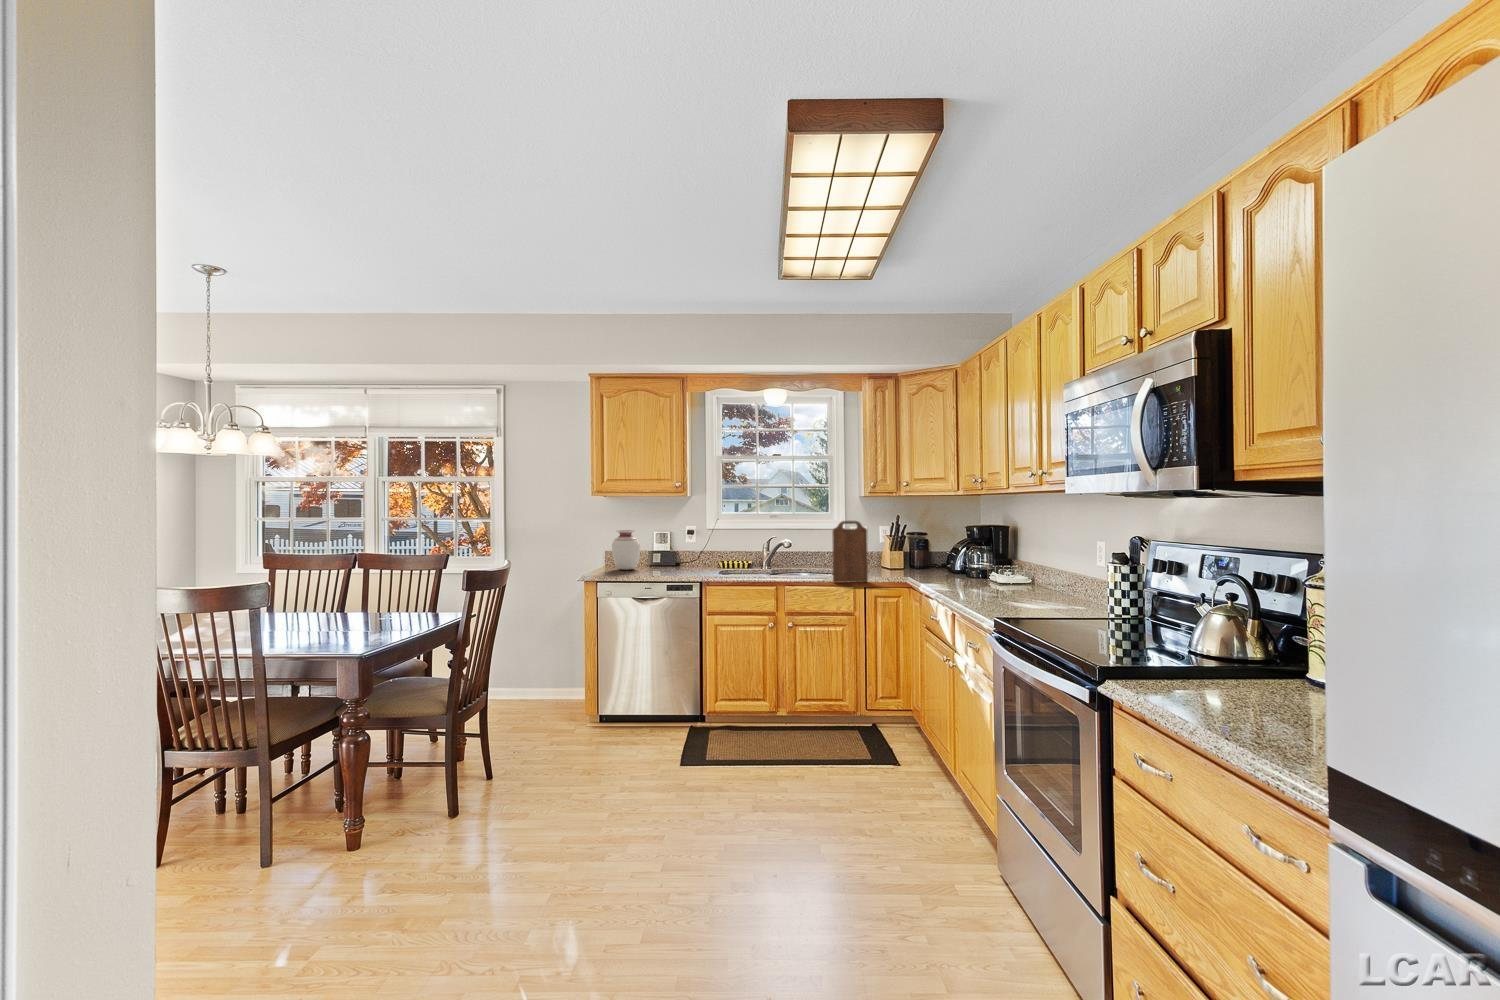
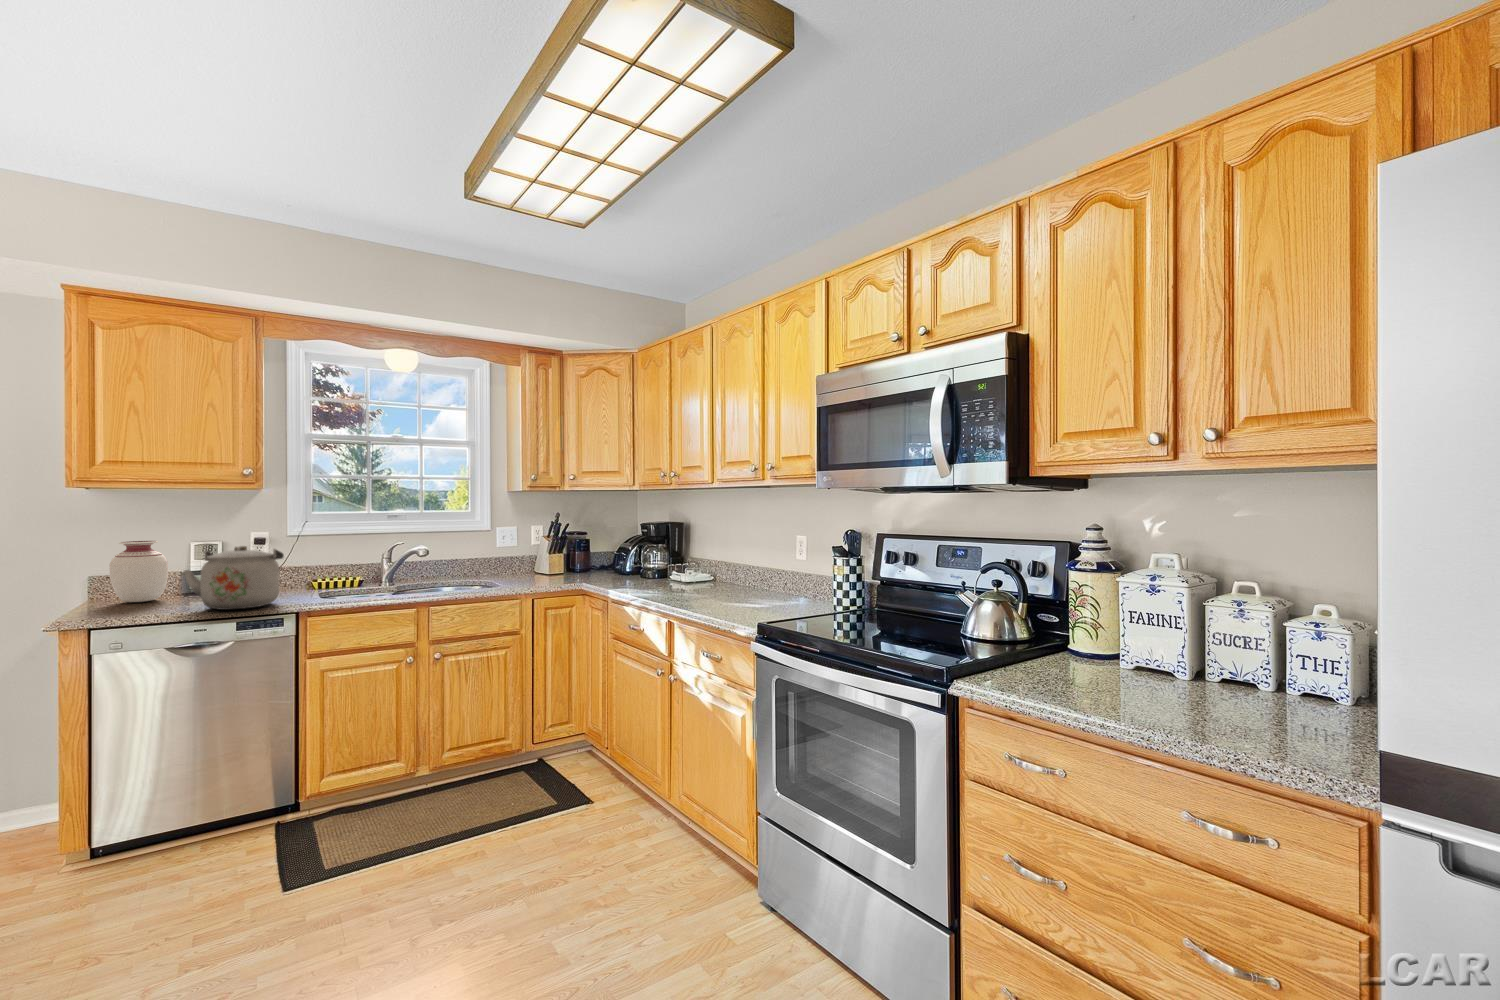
cutting board: present [832,521,868,583] -> none [493,520,535,596]
kettle: none [645,535,699,577] -> present [184,546,284,610]

